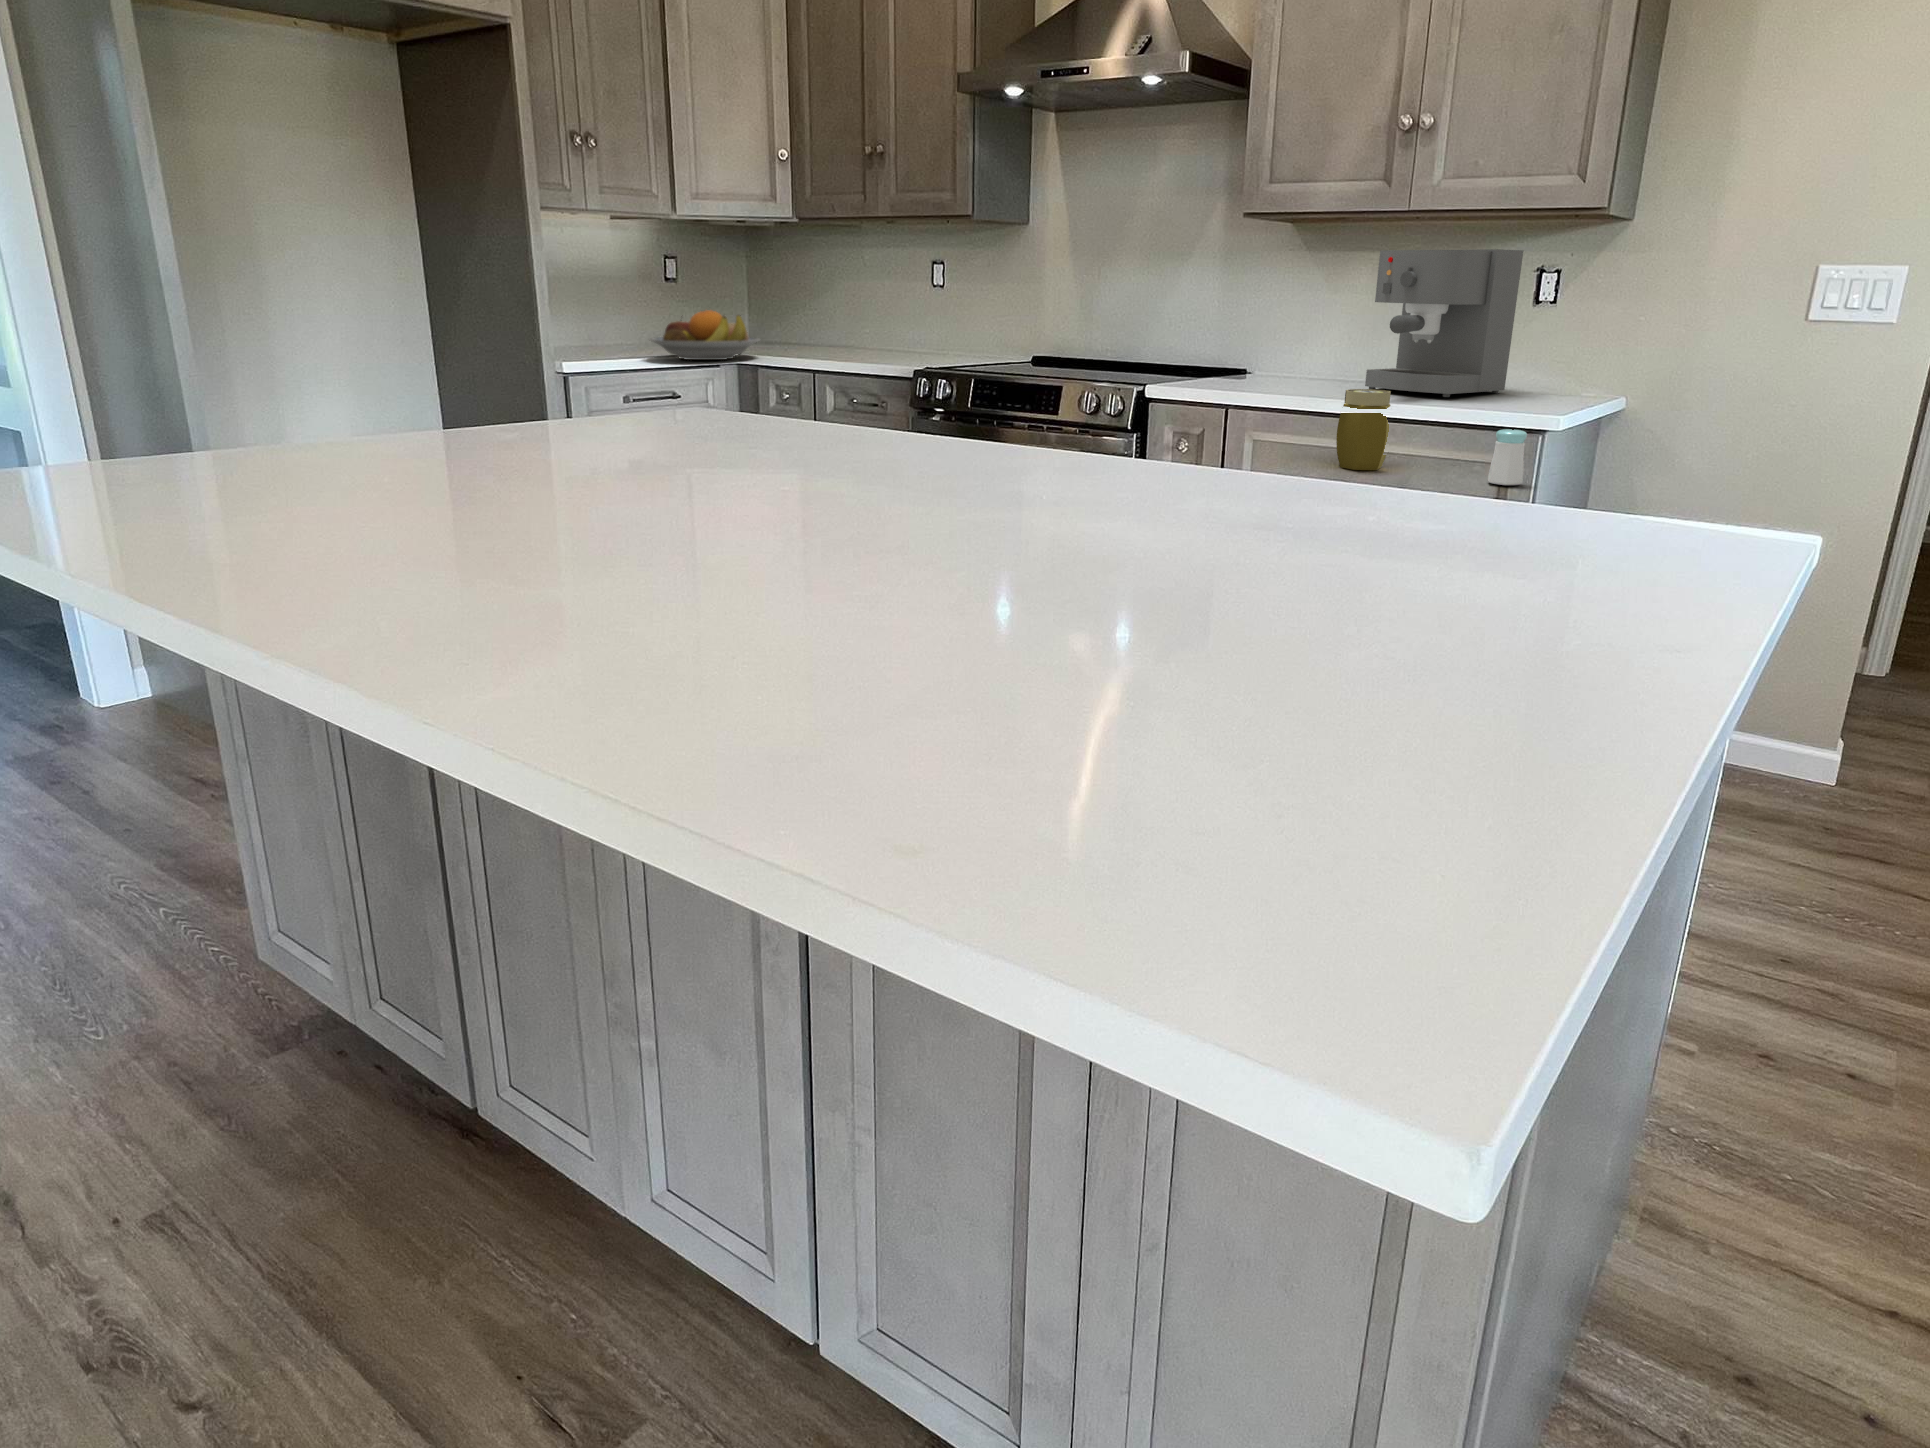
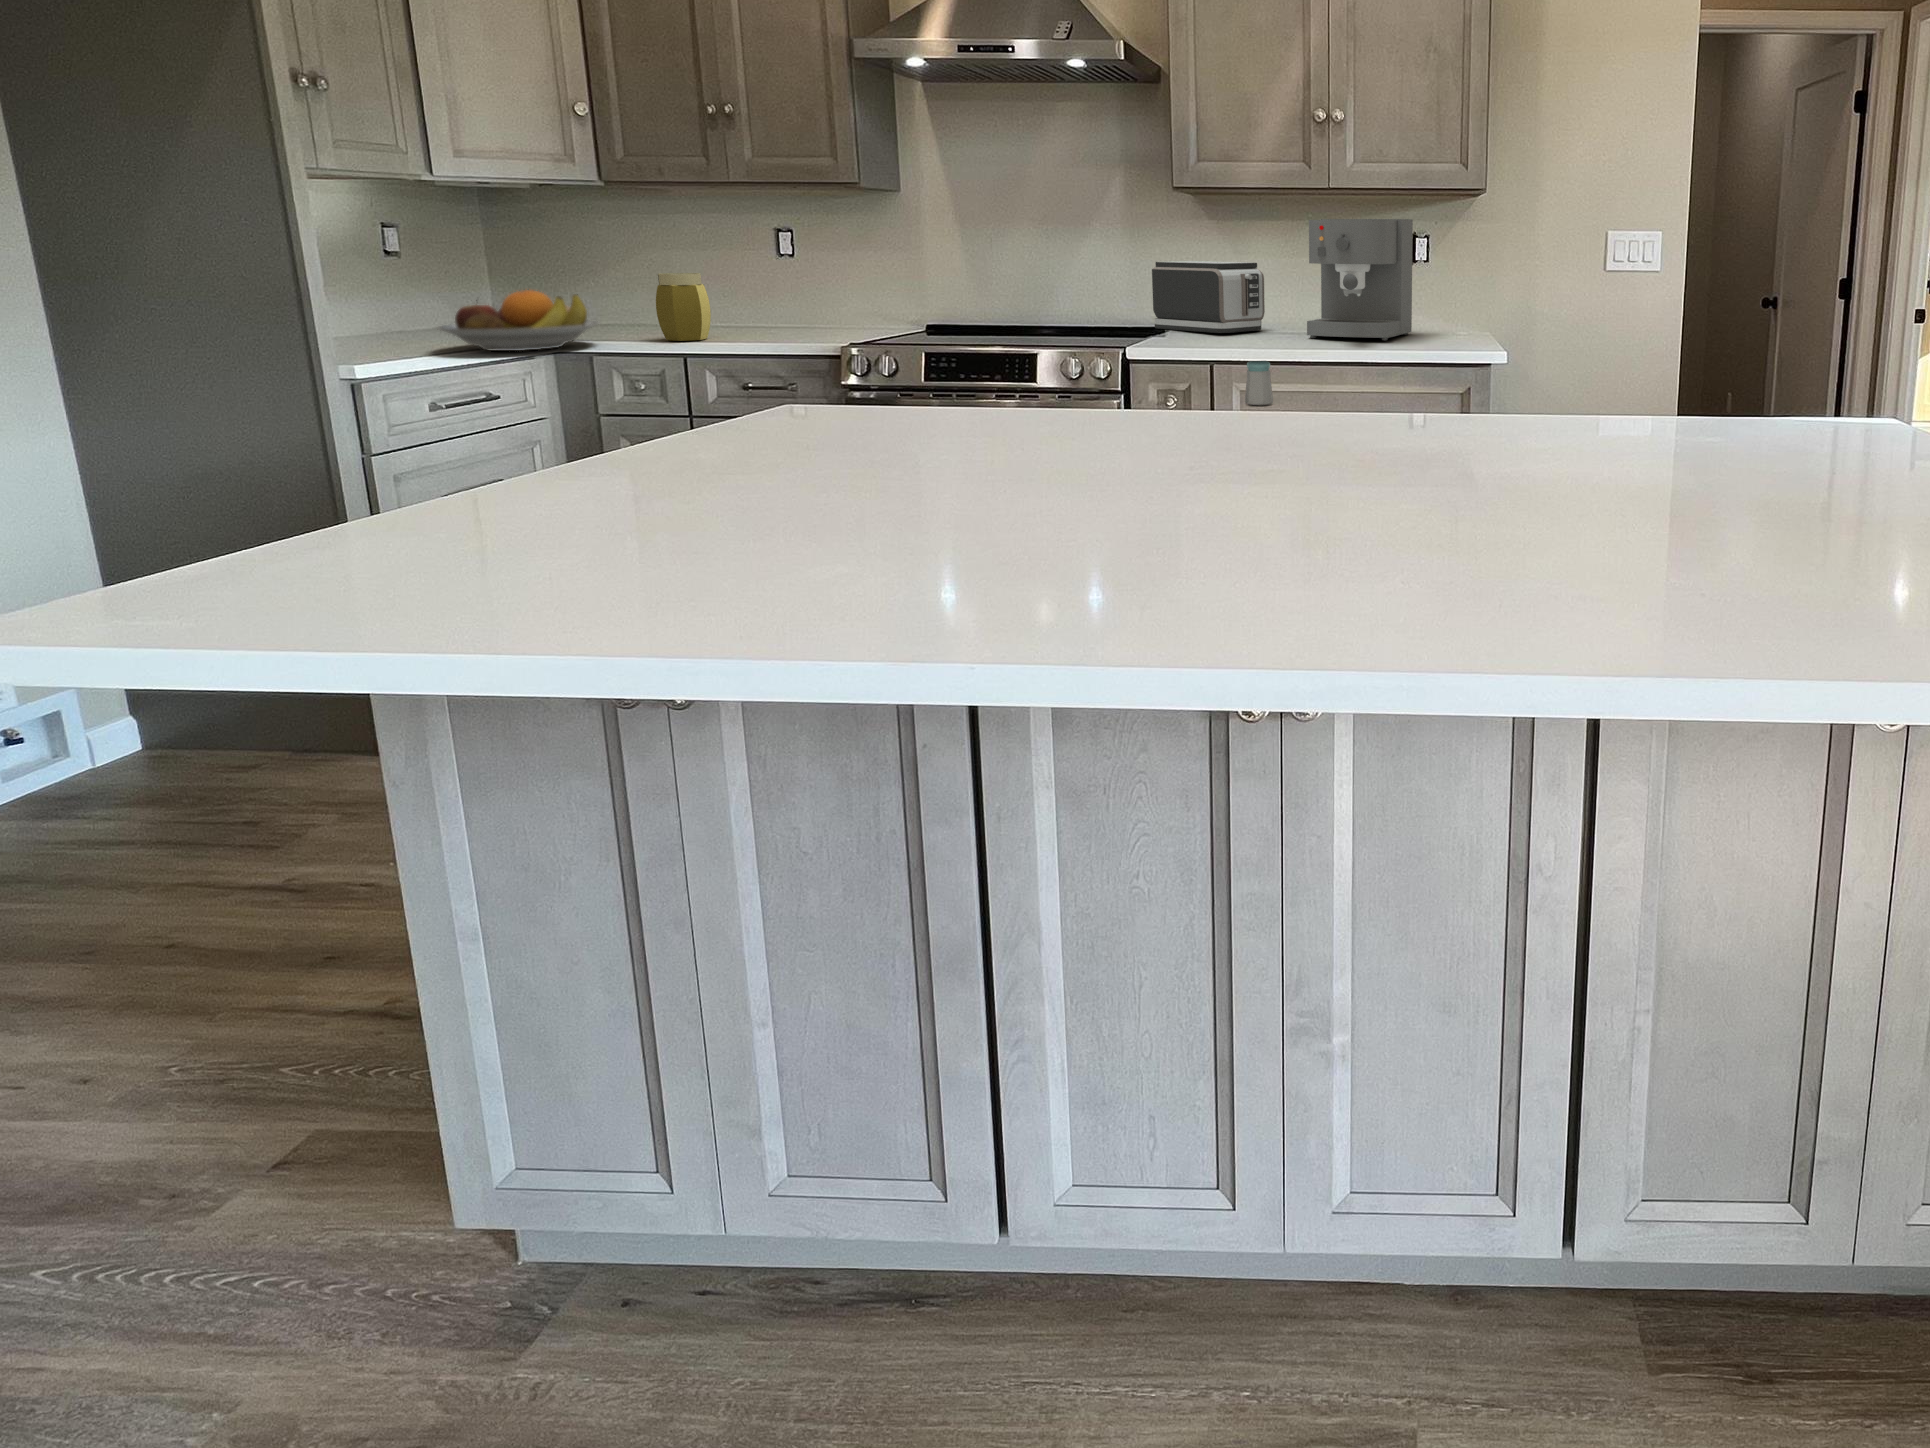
toaster: none [1230,299,1344,379] -> present [1152,261,1265,333]
jar: present [1336,389,1391,470] -> present [656,273,711,341]
salt shaker: present [1488,429,1527,485] -> present [1245,361,1273,405]

